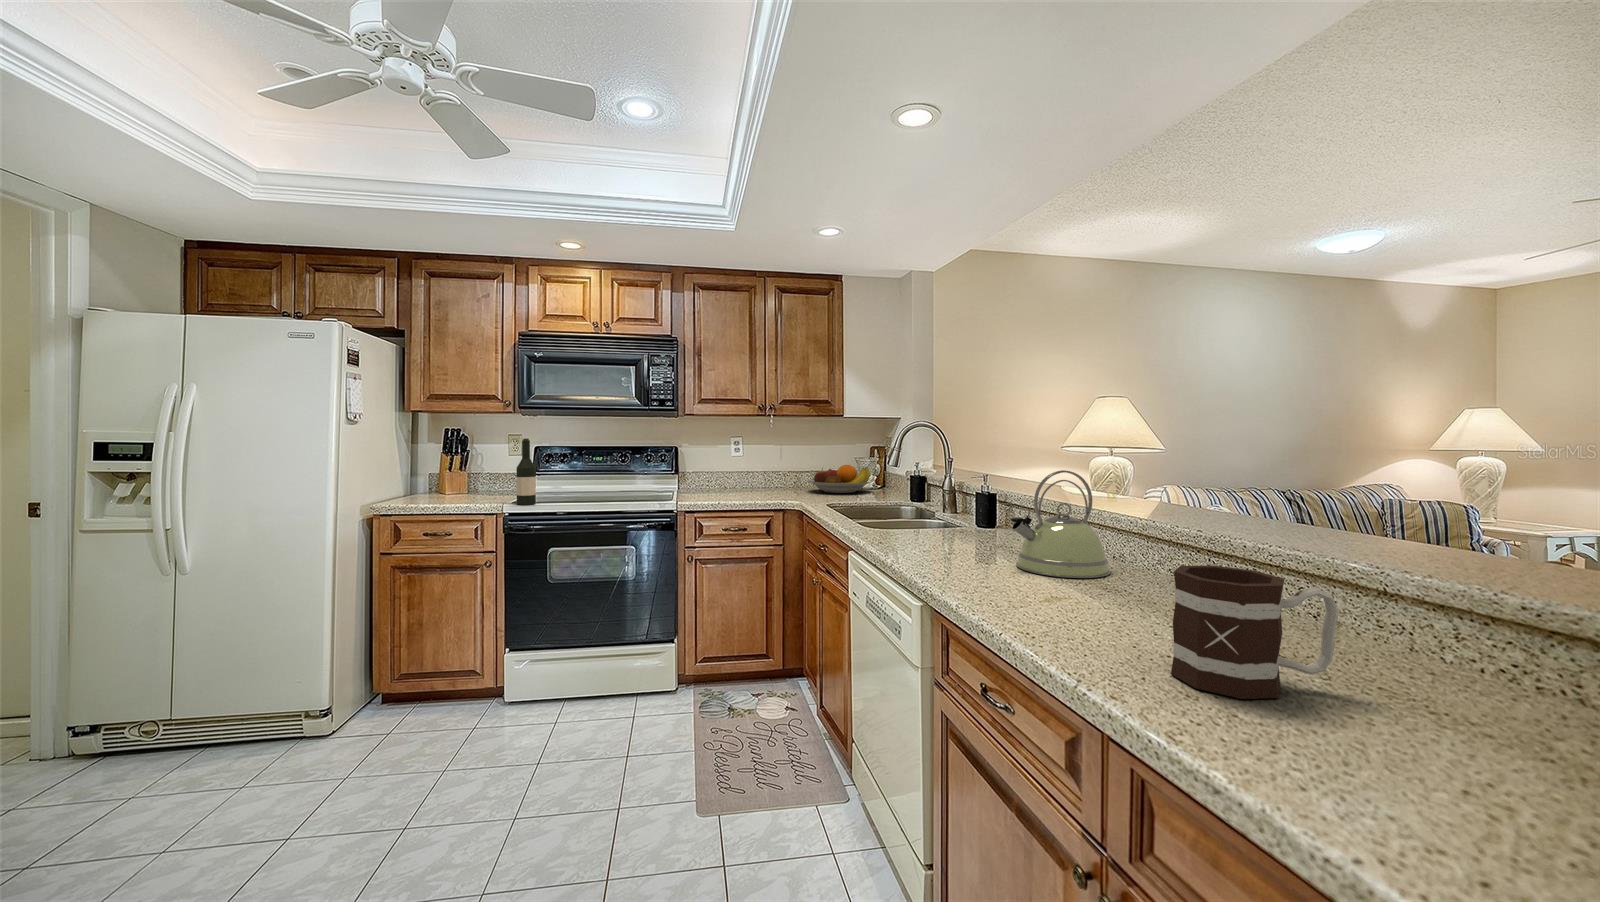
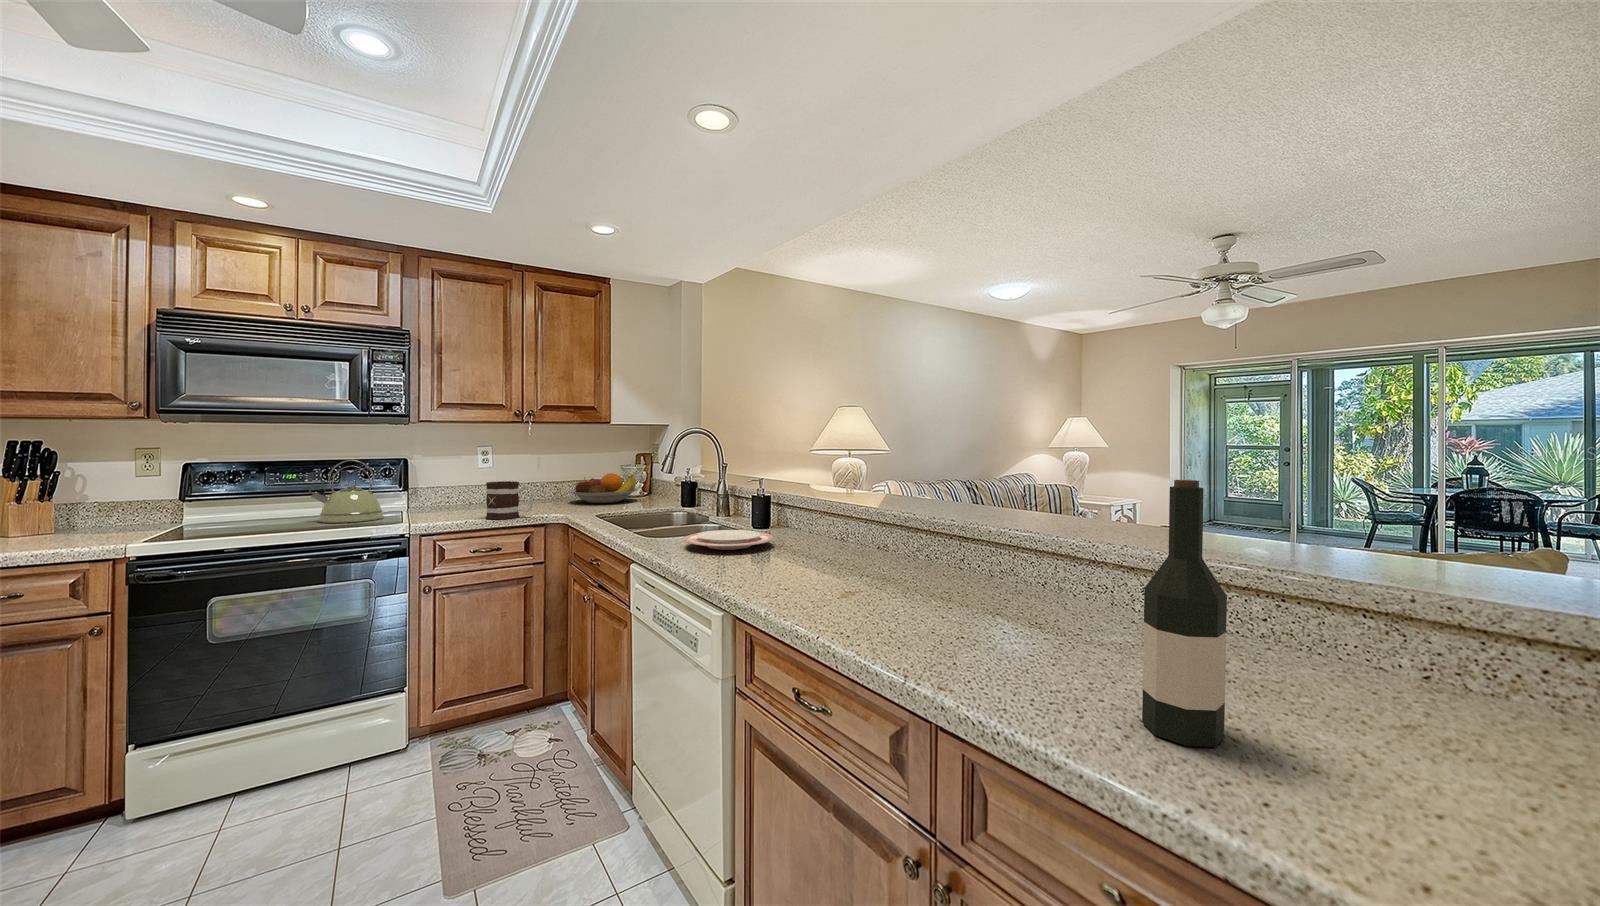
wine bottle: present [517,439,536,505] -> present [1142,480,1227,747]
kettle: present [1010,470,1110,578] -> present [309,460,384,523]
plate: none [900,525,992,544] -> present [684,530,773,550]
mug: present [1171,565,1338,699] -> present [486,481,534,519]

